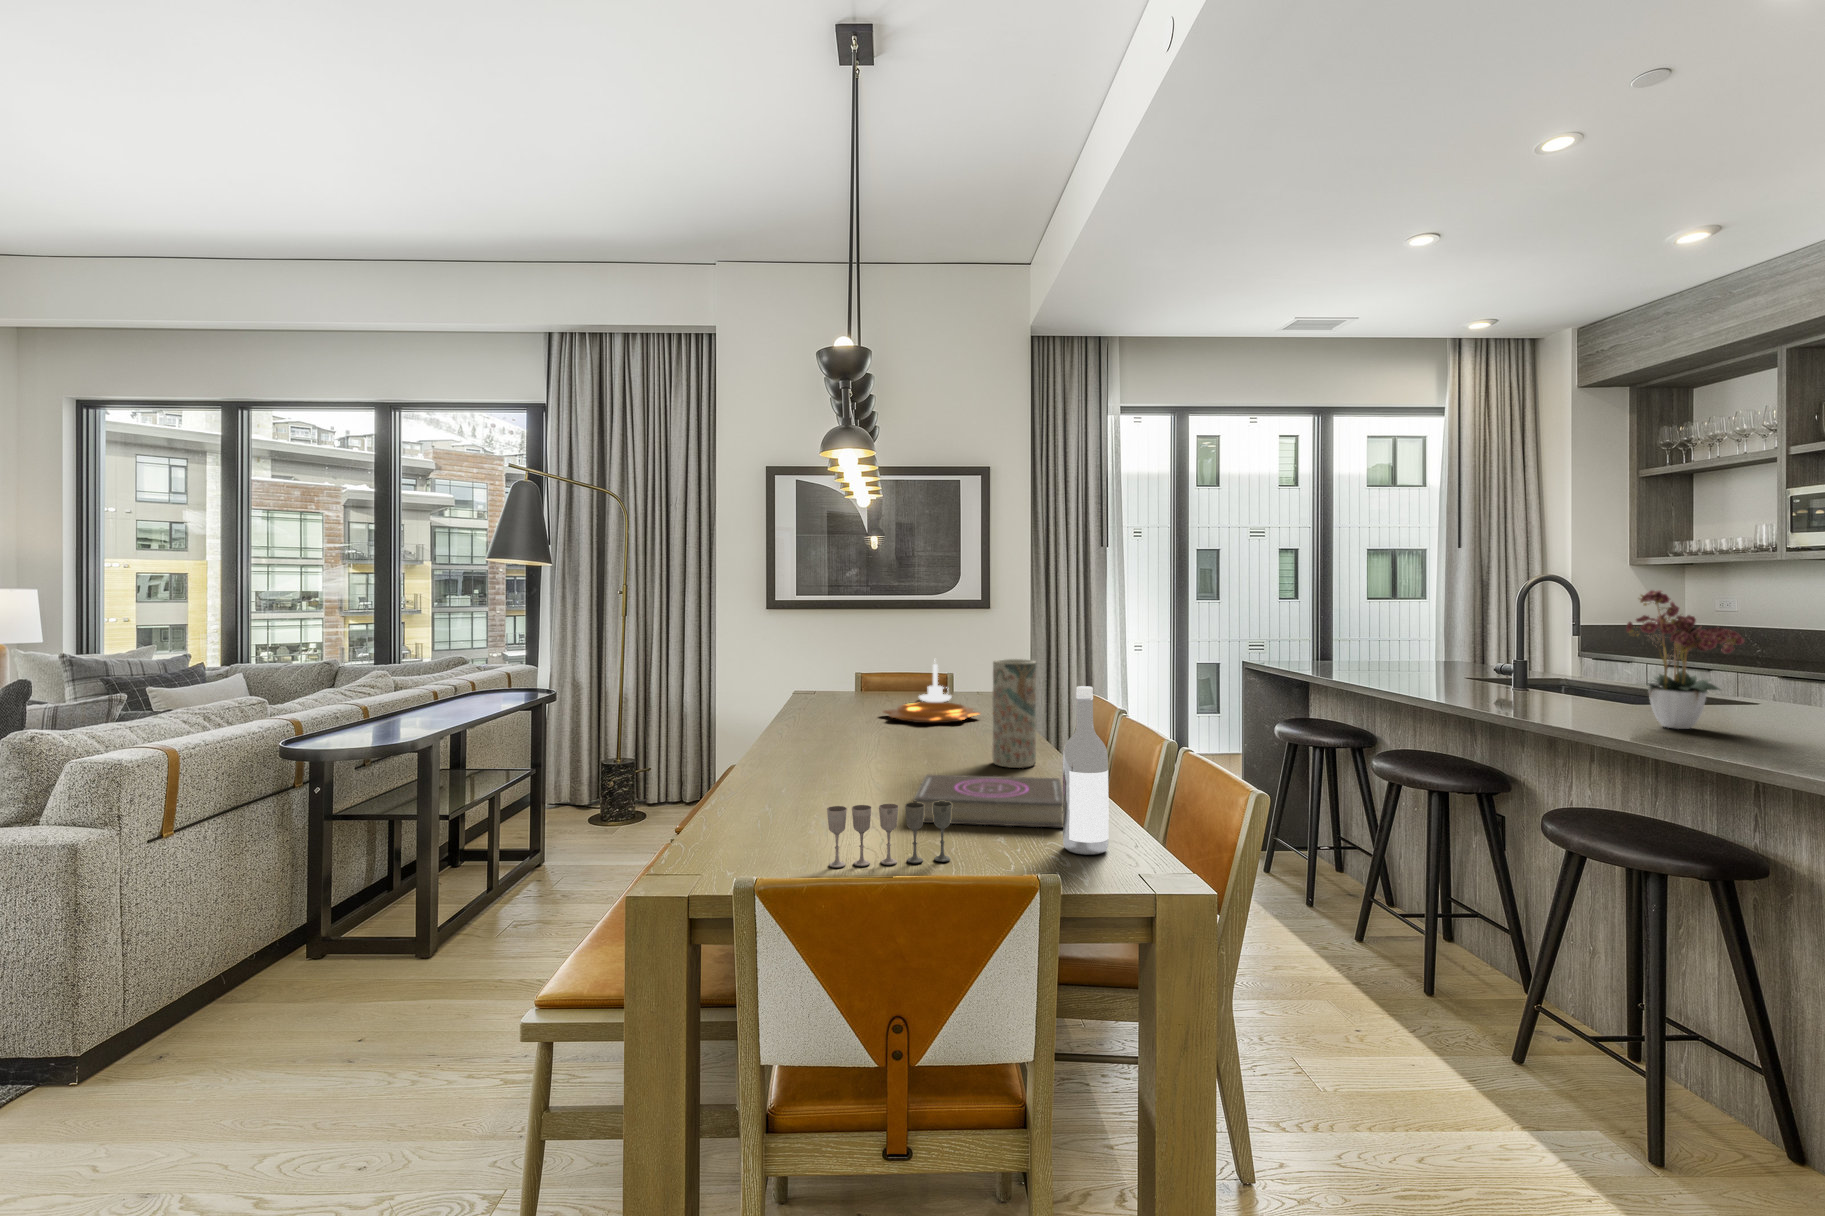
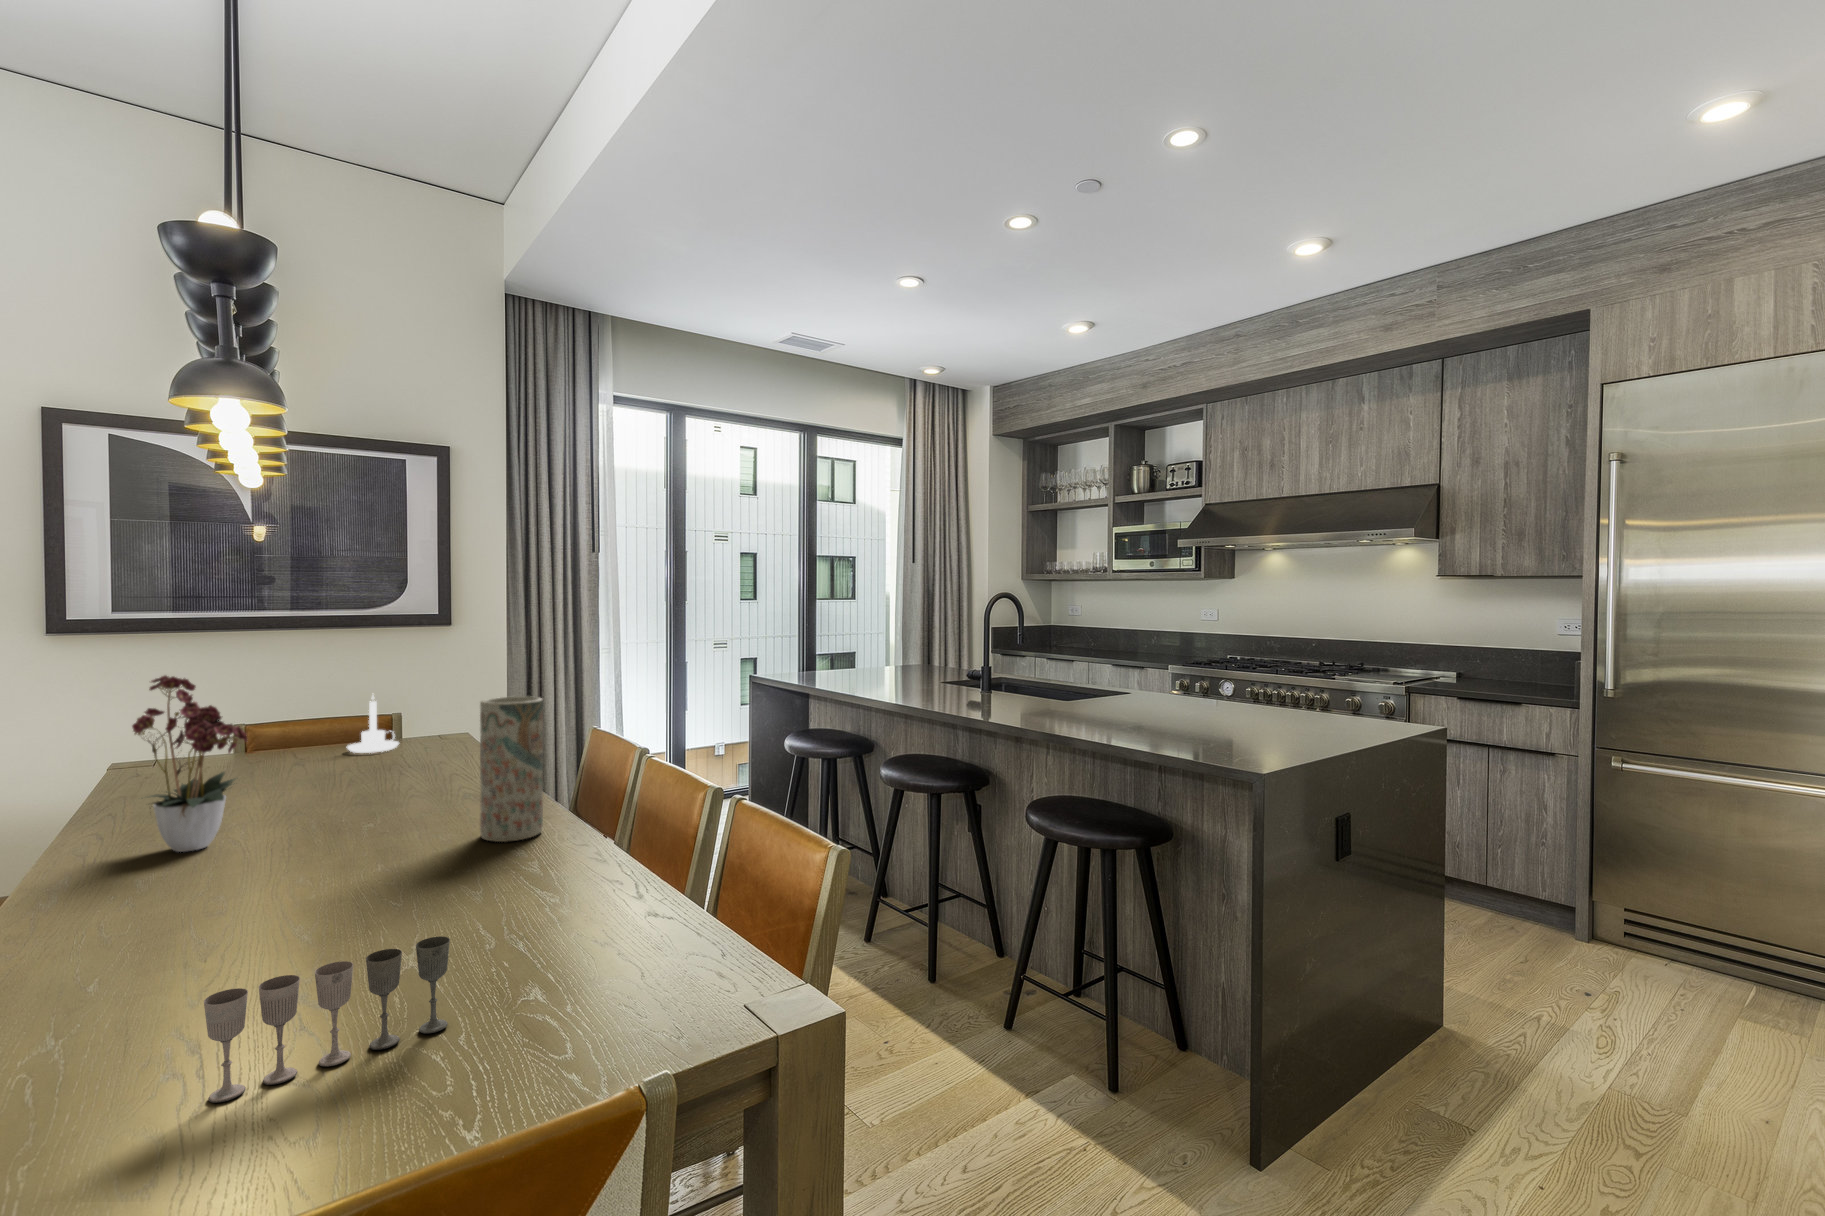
flower arrangement: present [1626,590,1744,729] -> present [132,675,247,852]
wine bottle: present [1063,686,1109,855] -> none [615,739,677,964]
decorative bowl: present [883,702,980,723] -> none [287,754,449,788]
book: present [914,774,1063,827] -> none [370,853,609,966]

